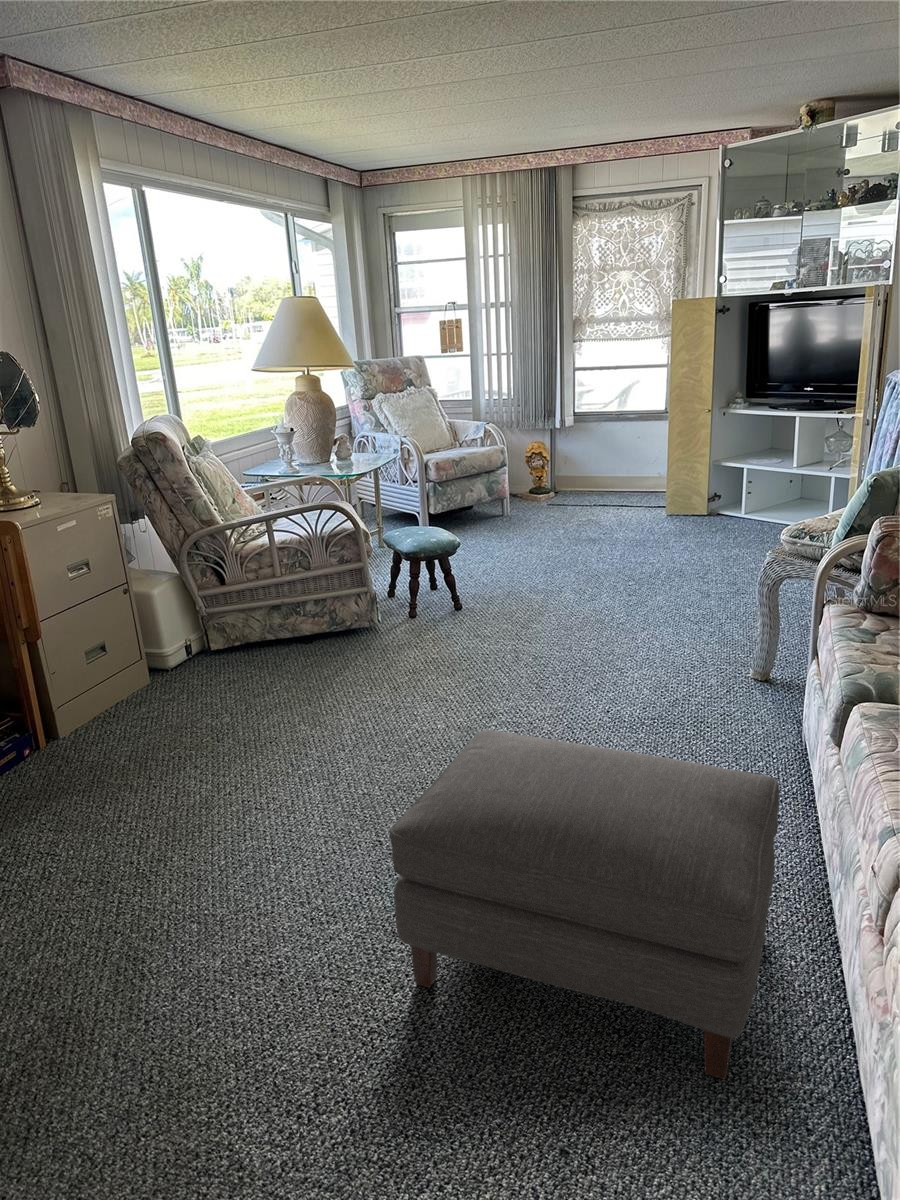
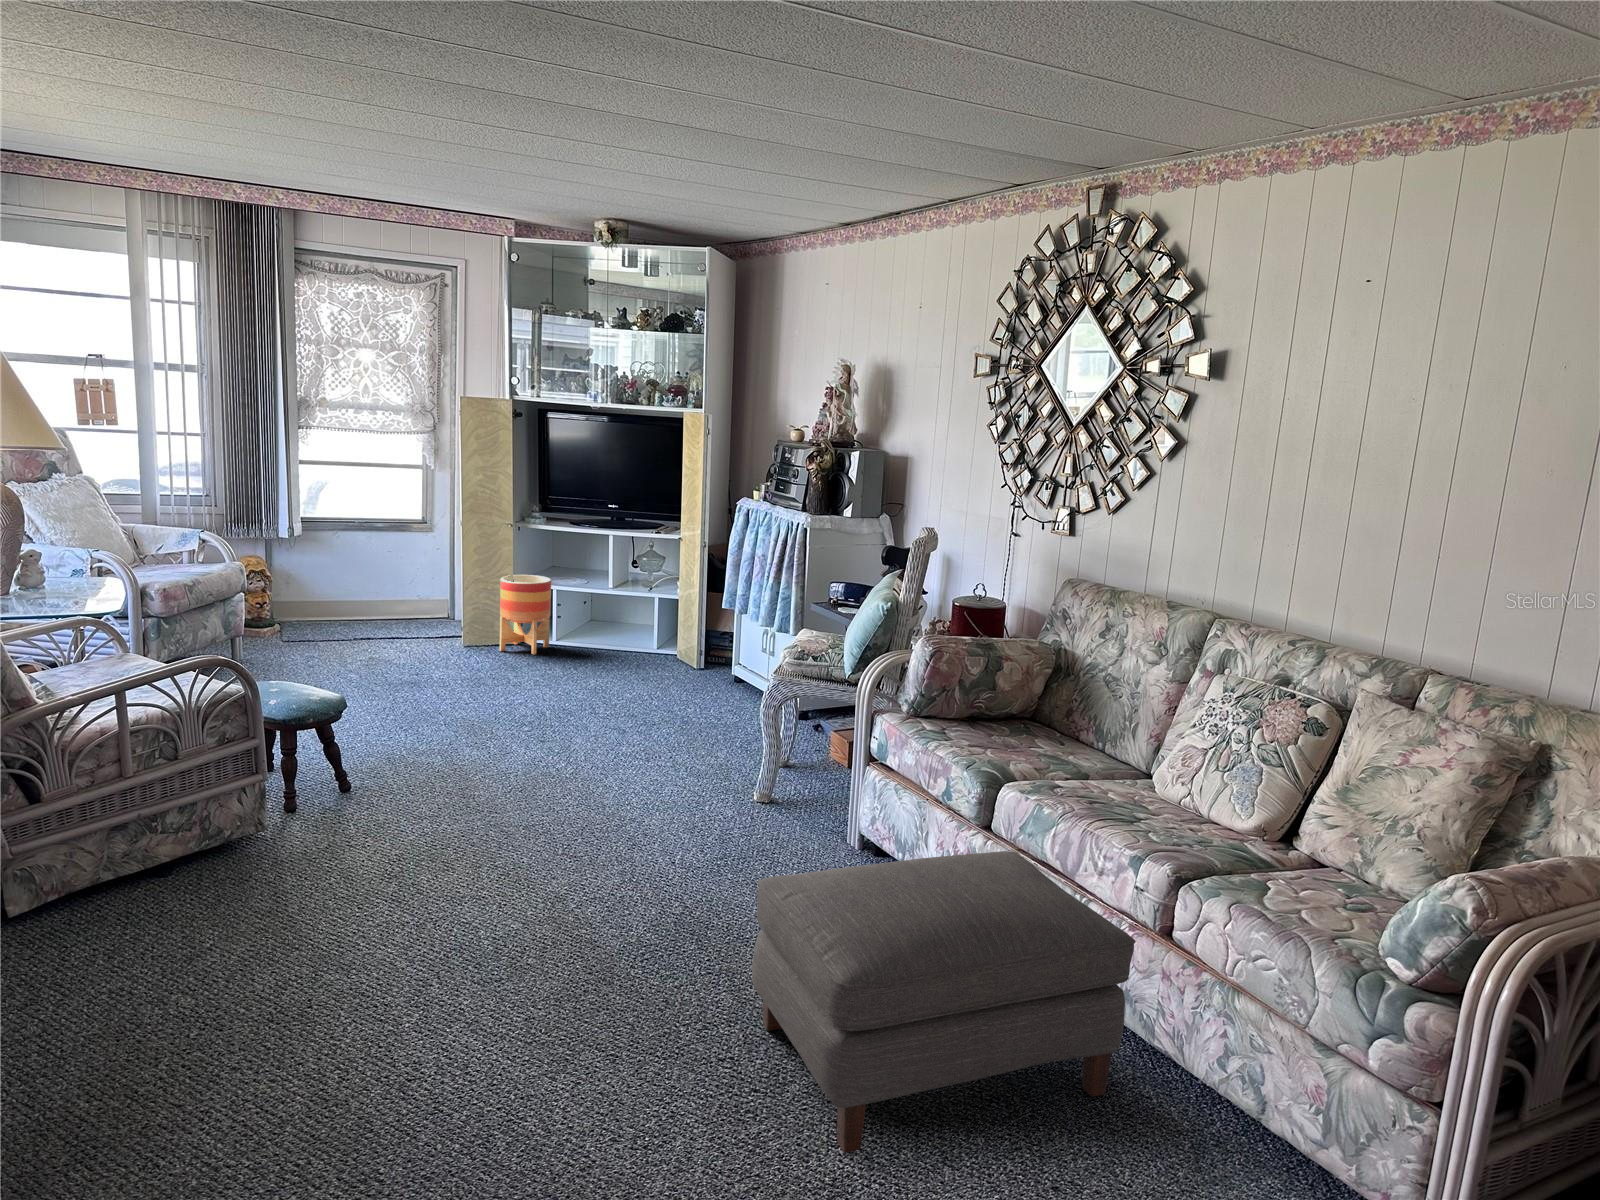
planter: none [689,457,737,527] -> present [500,575,551,655]

